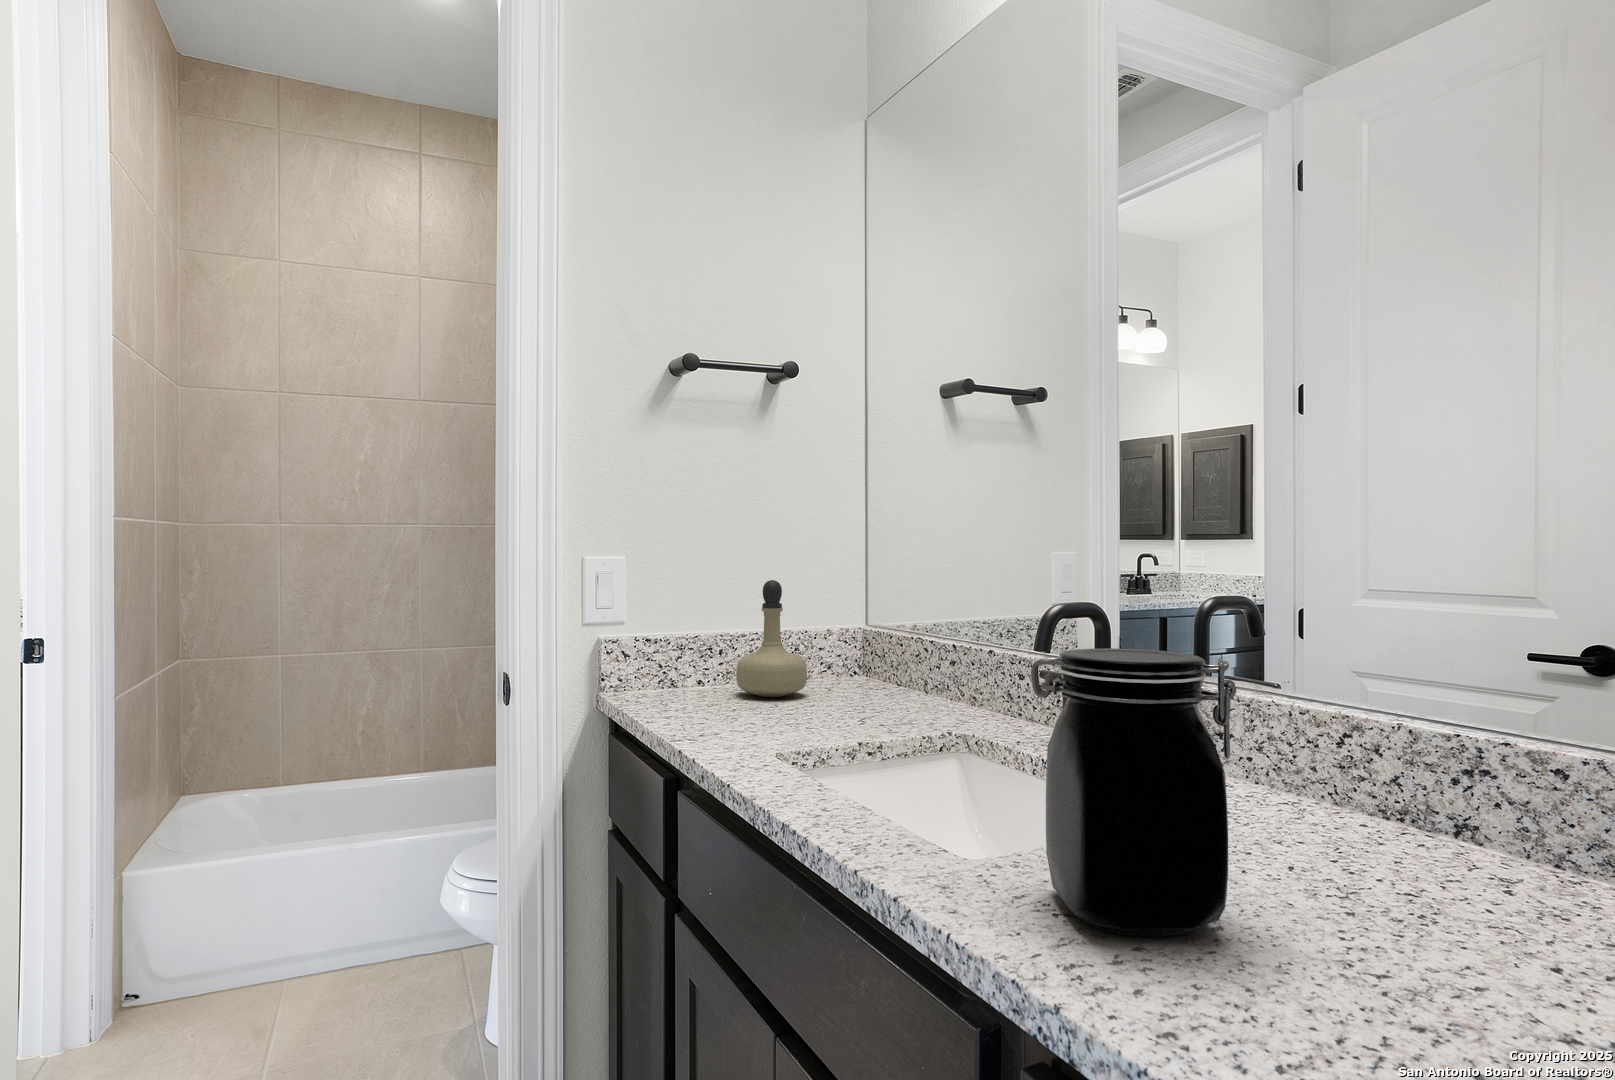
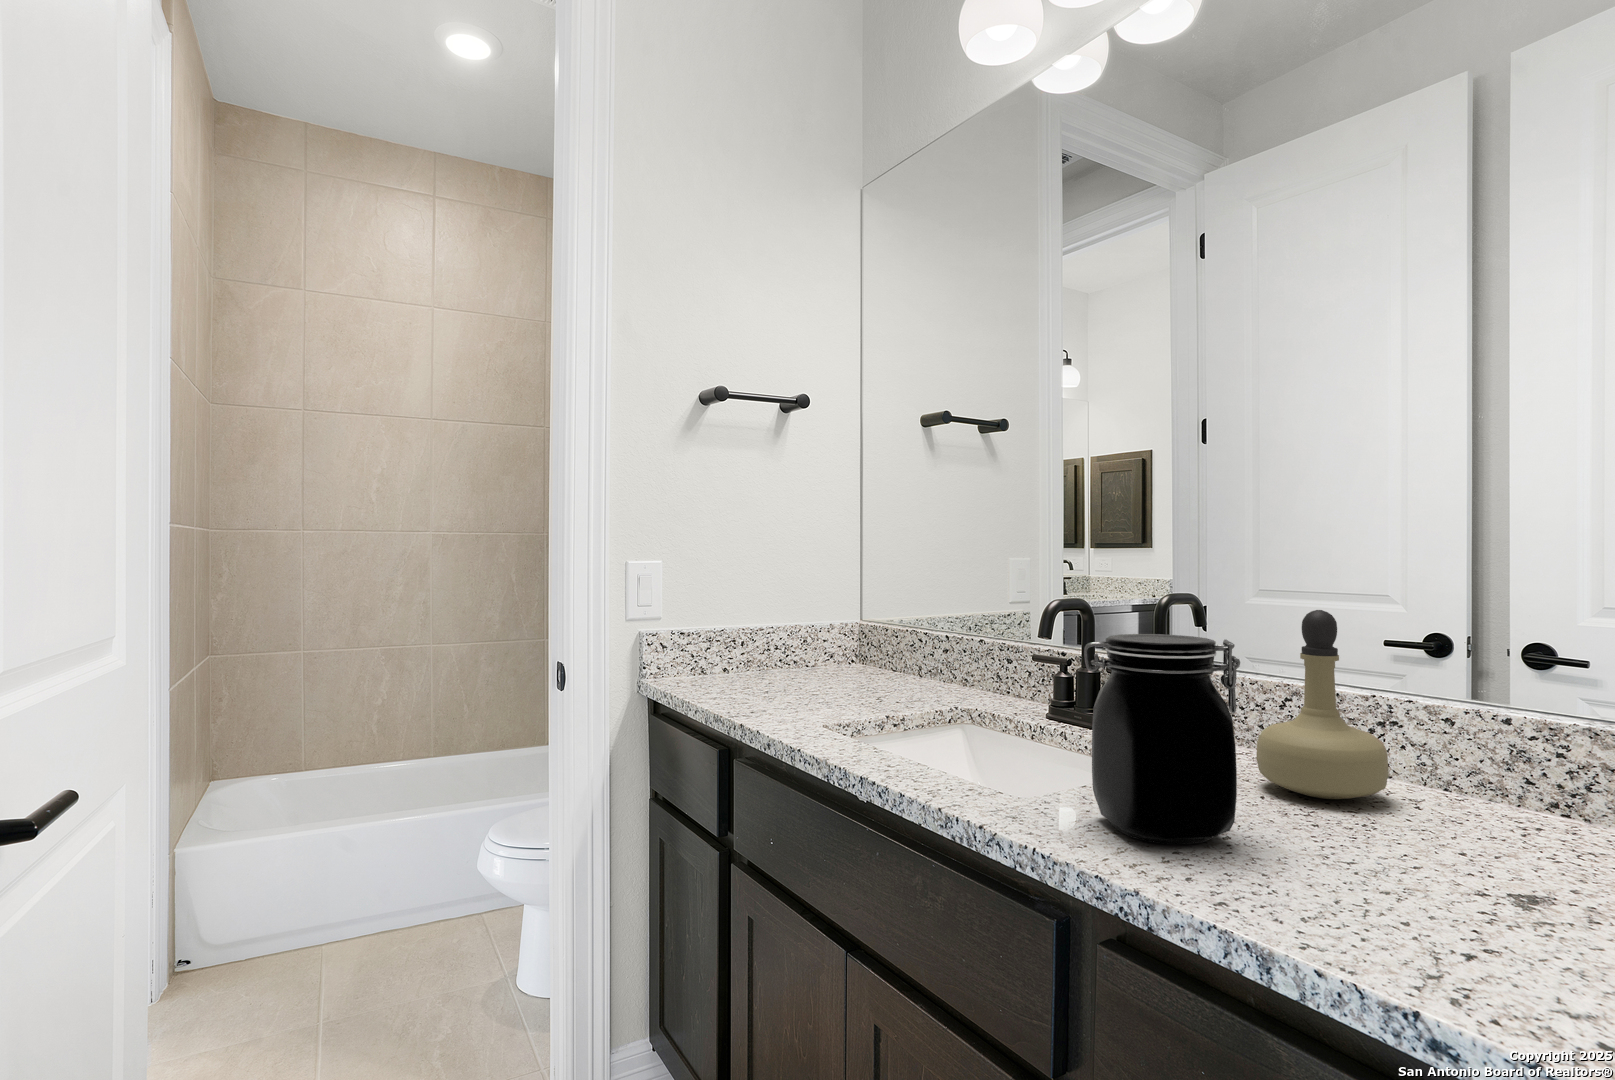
perfume bottle: present [736,580,807,697] -> present [1256,610,1389,799]

